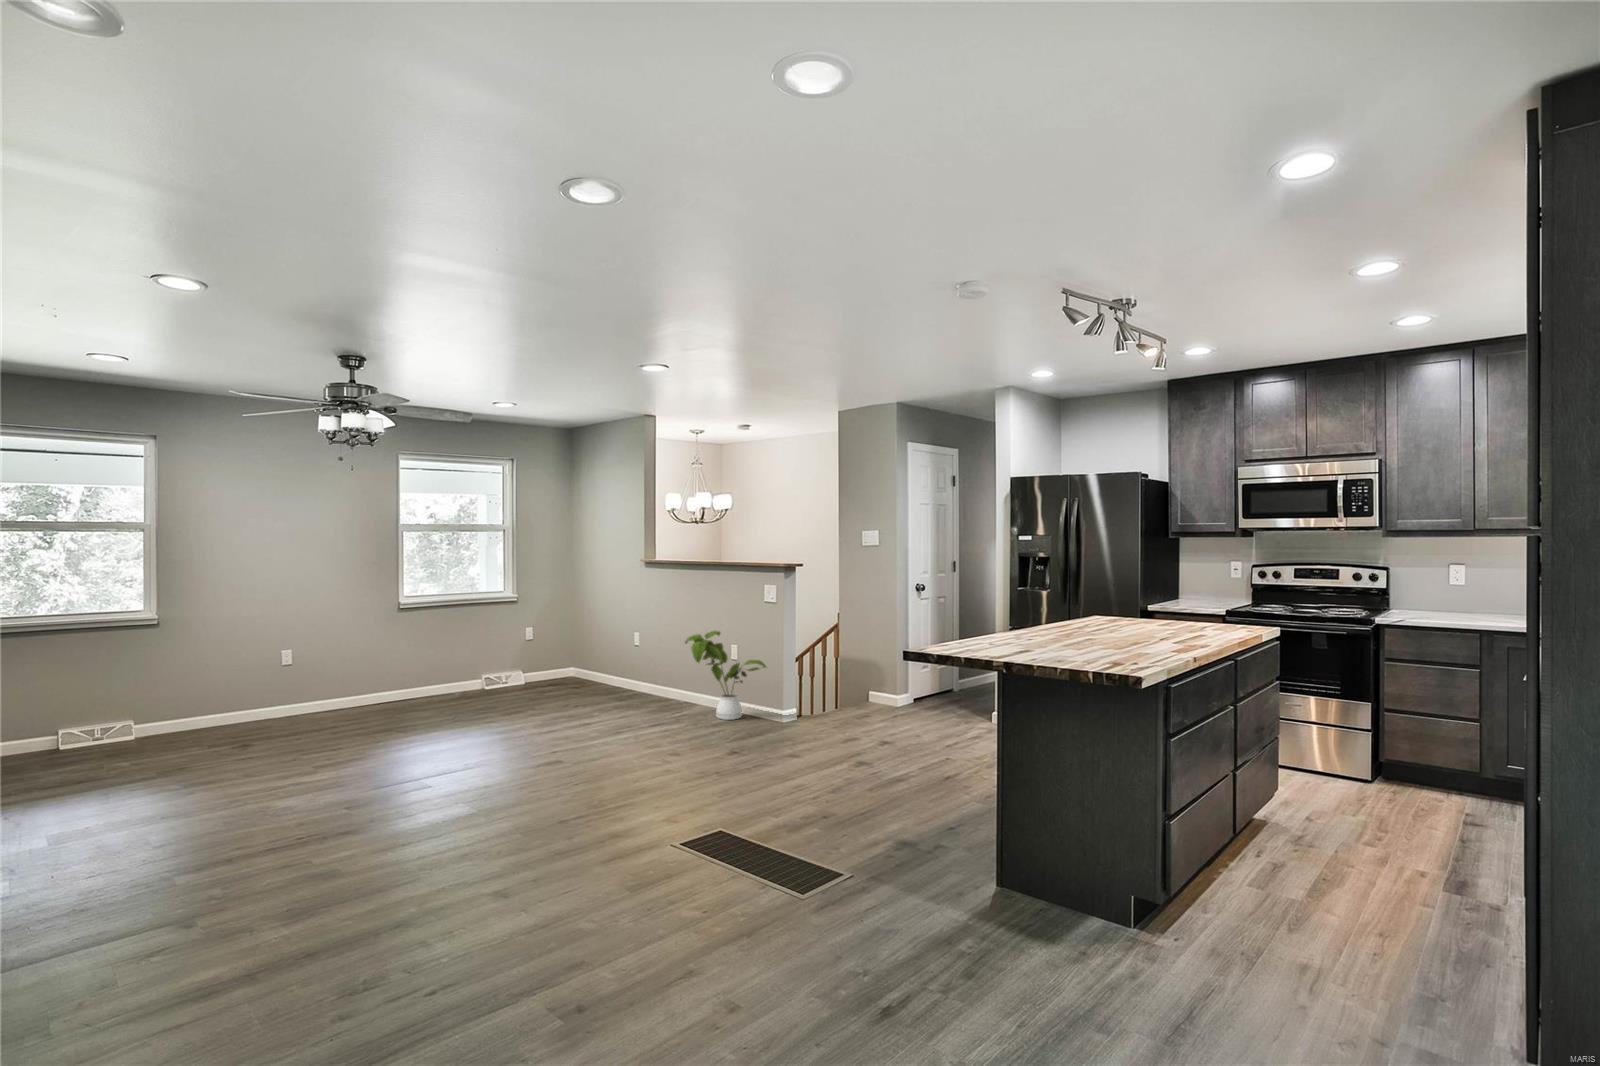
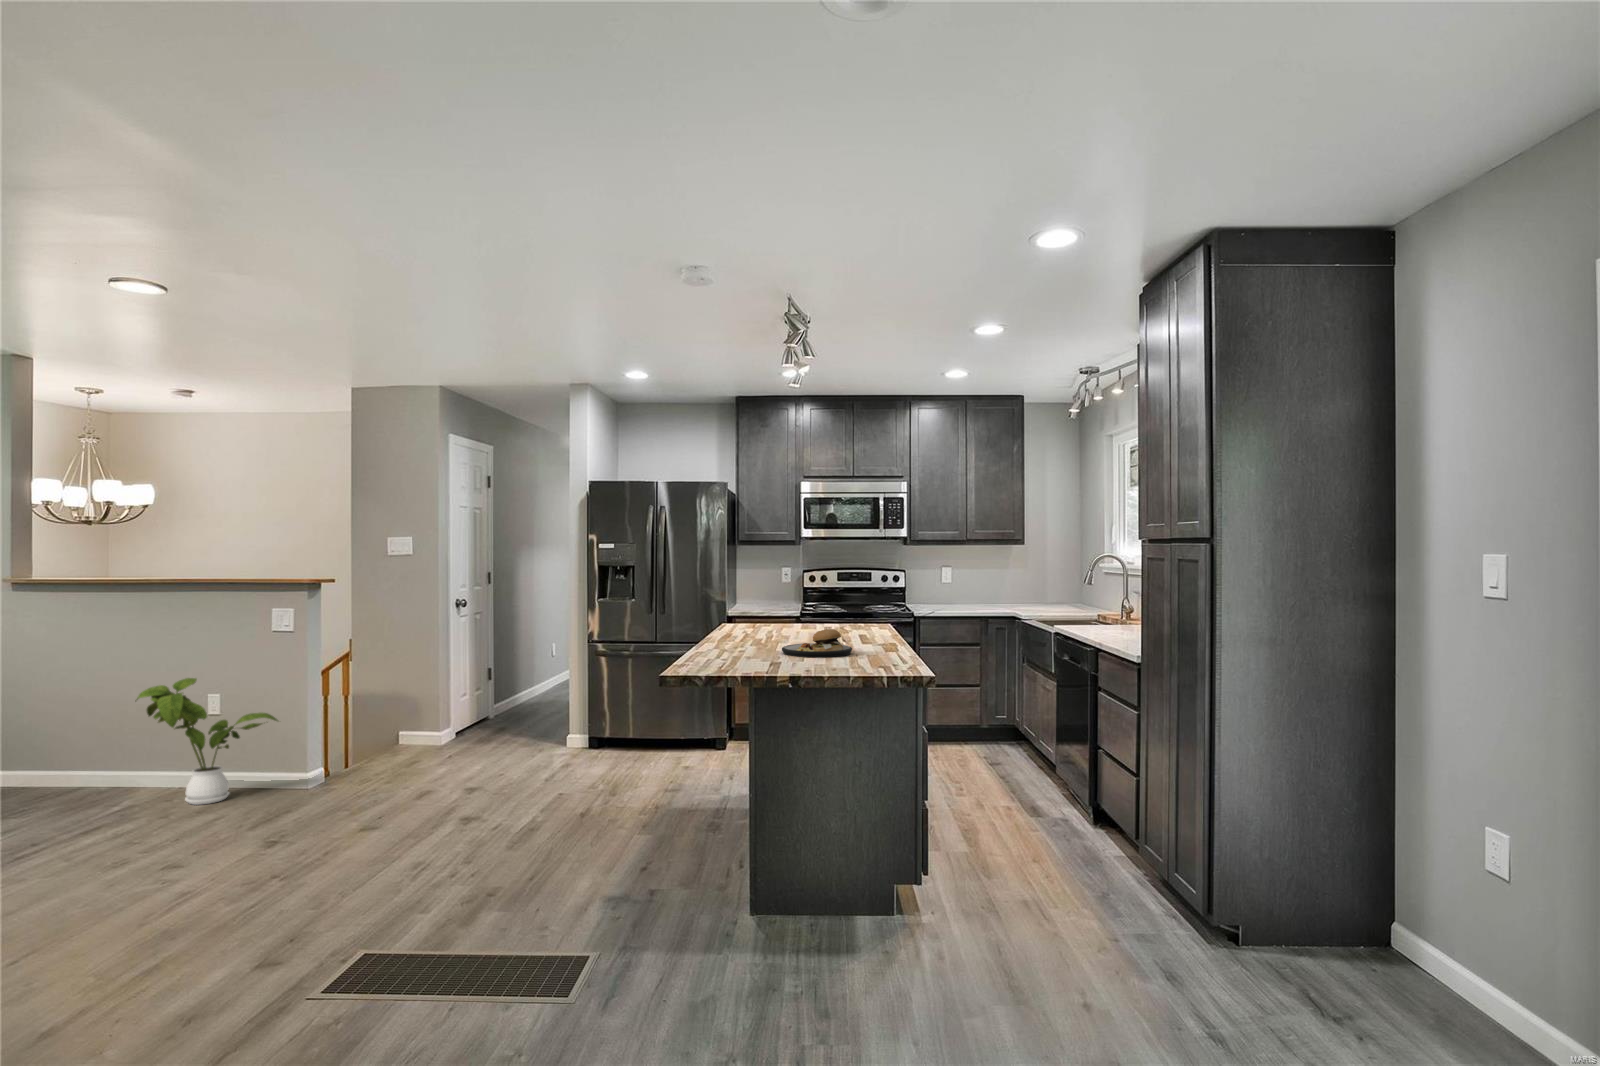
plate: none [1026,611,1102,652] -> present [782,629,852,657]

